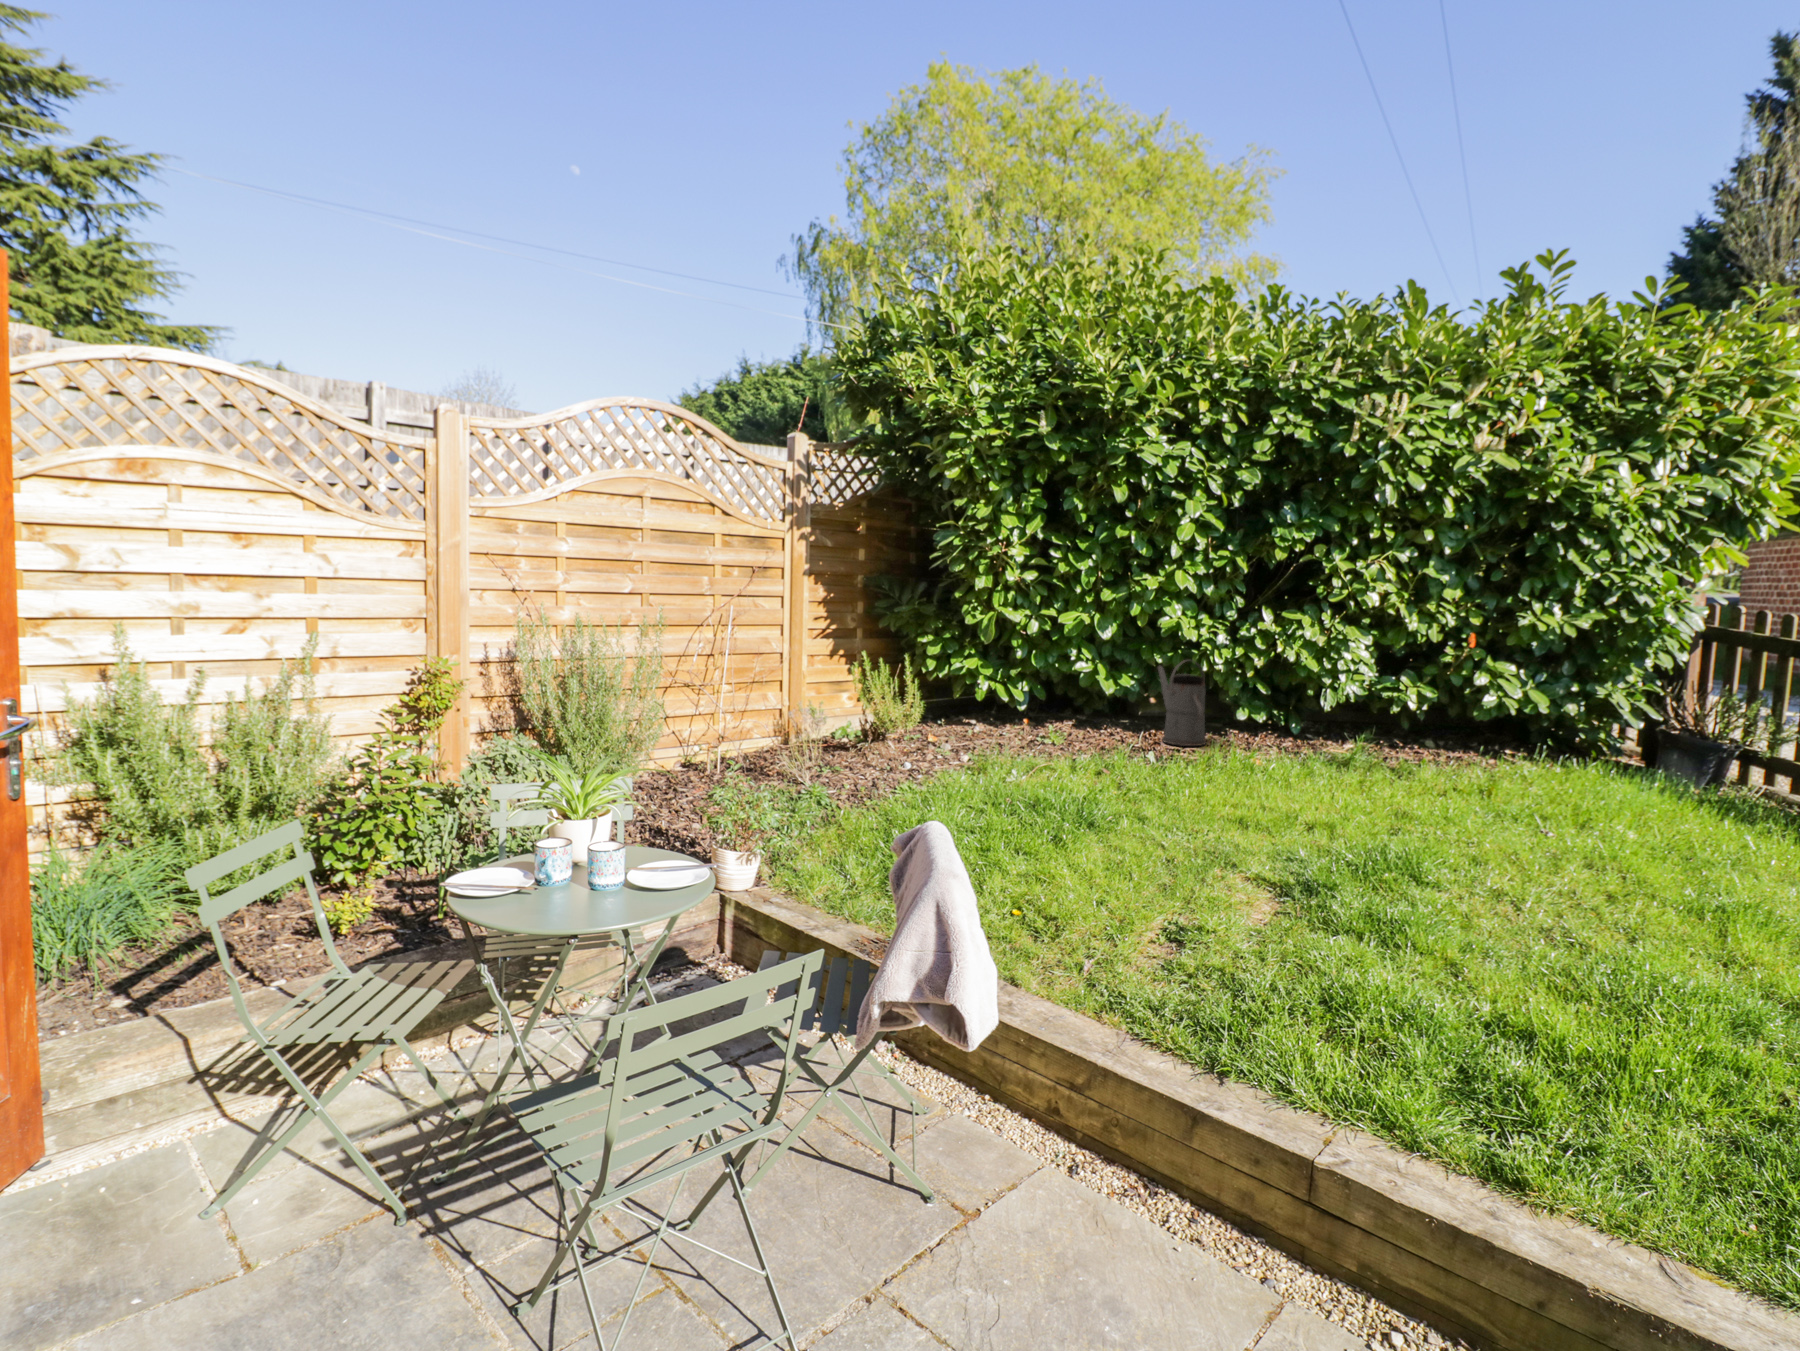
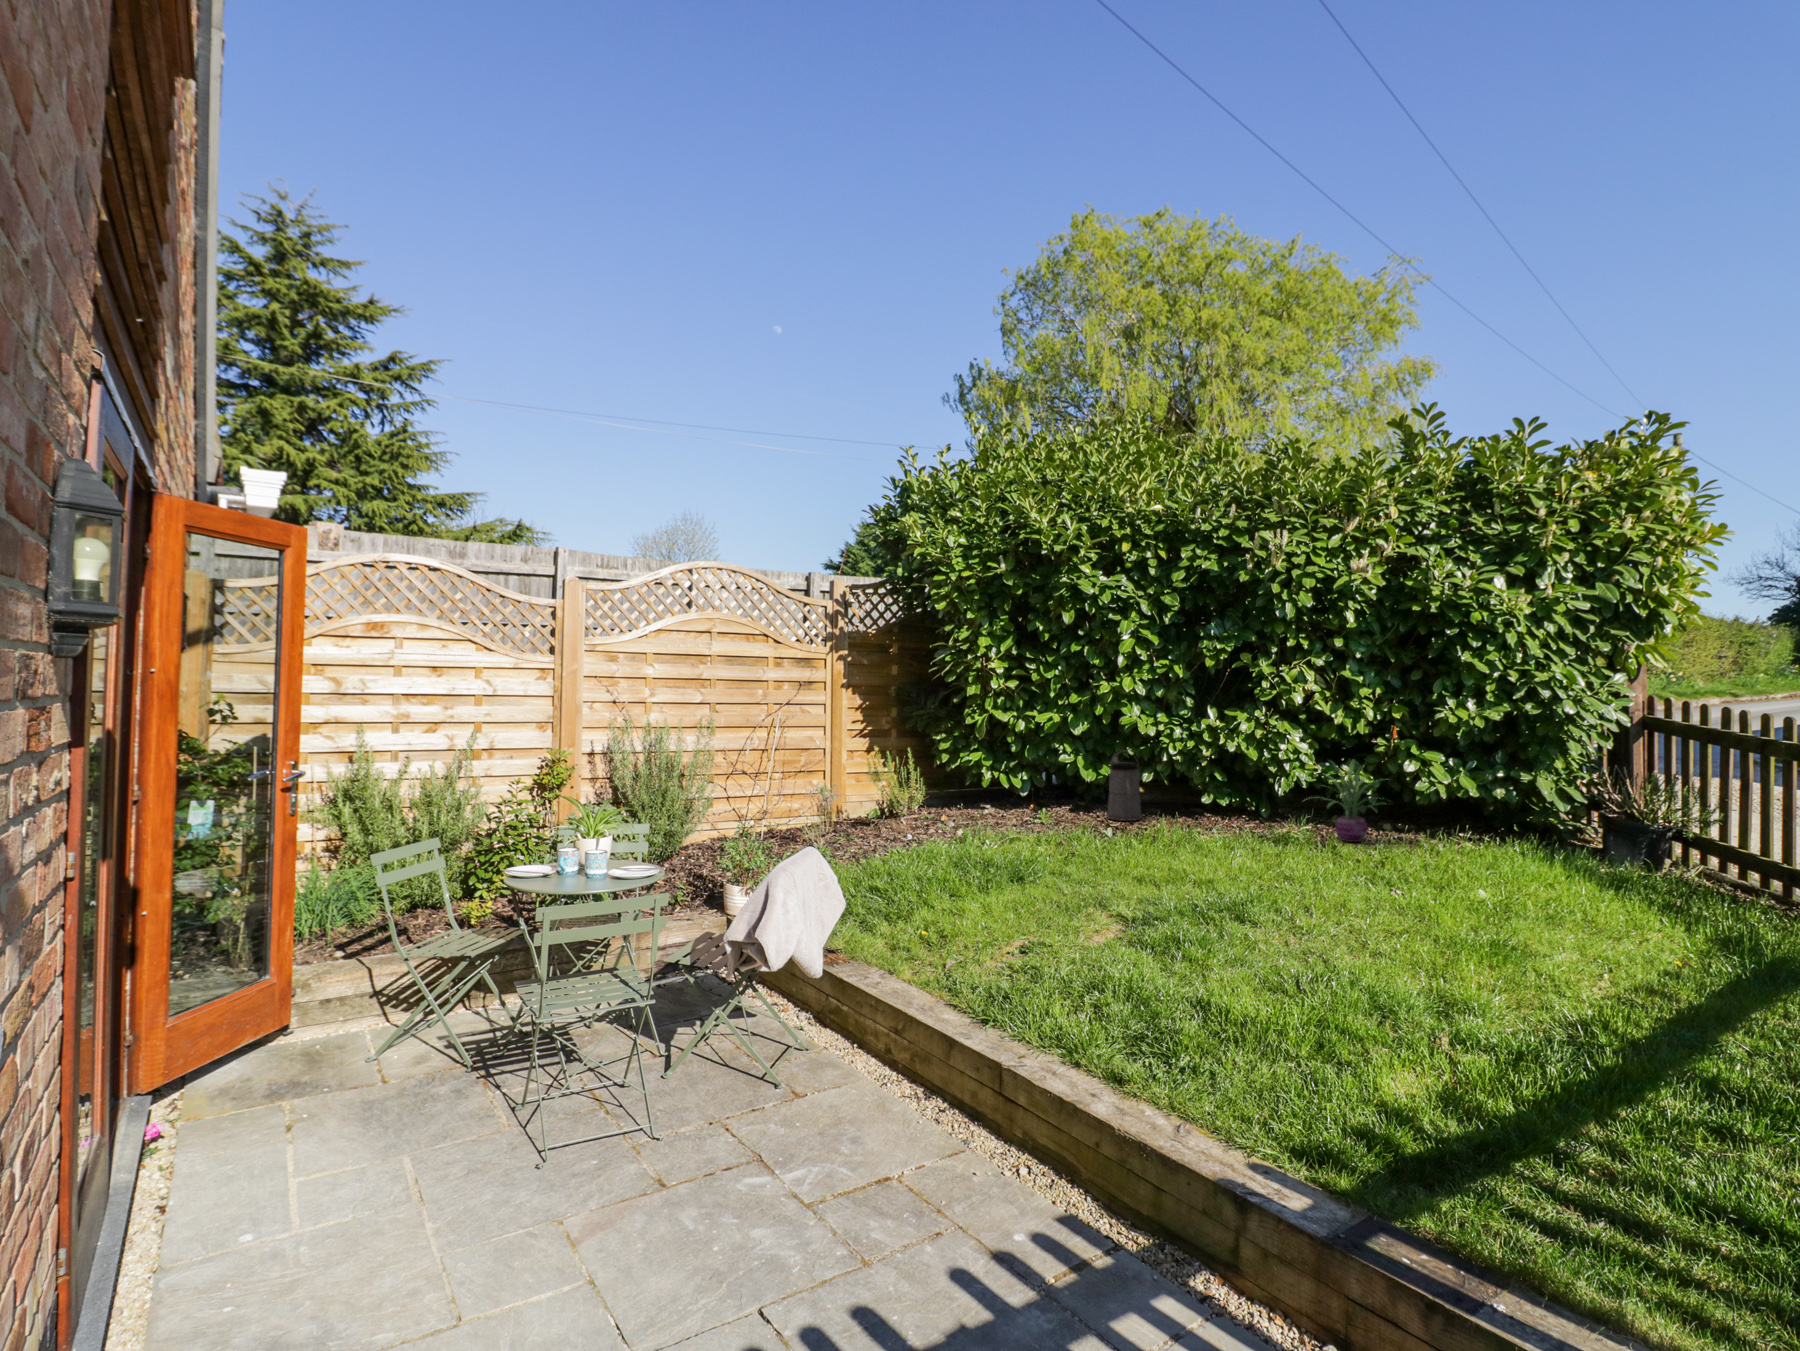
decorative plant: none [1423,673,1536,772] -> present [1325,760,1374,842]

